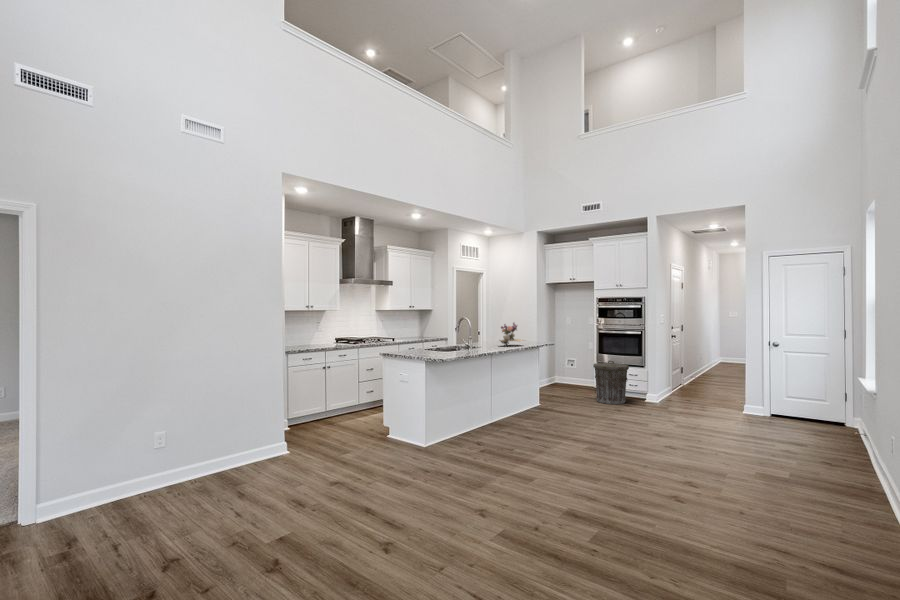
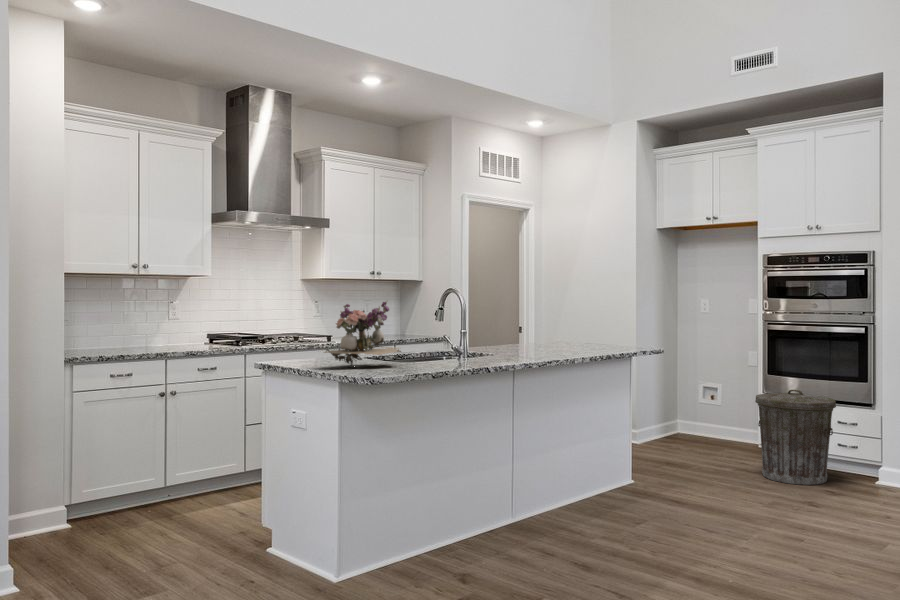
flower arrangement: present [500,323,524,345] -> present [324,300,401,366]

